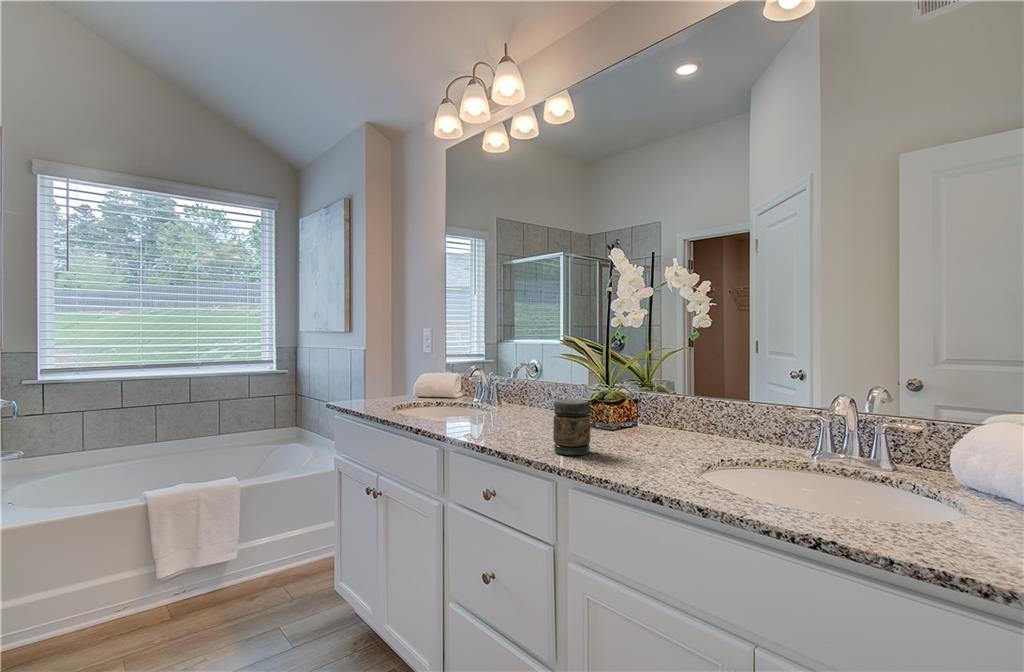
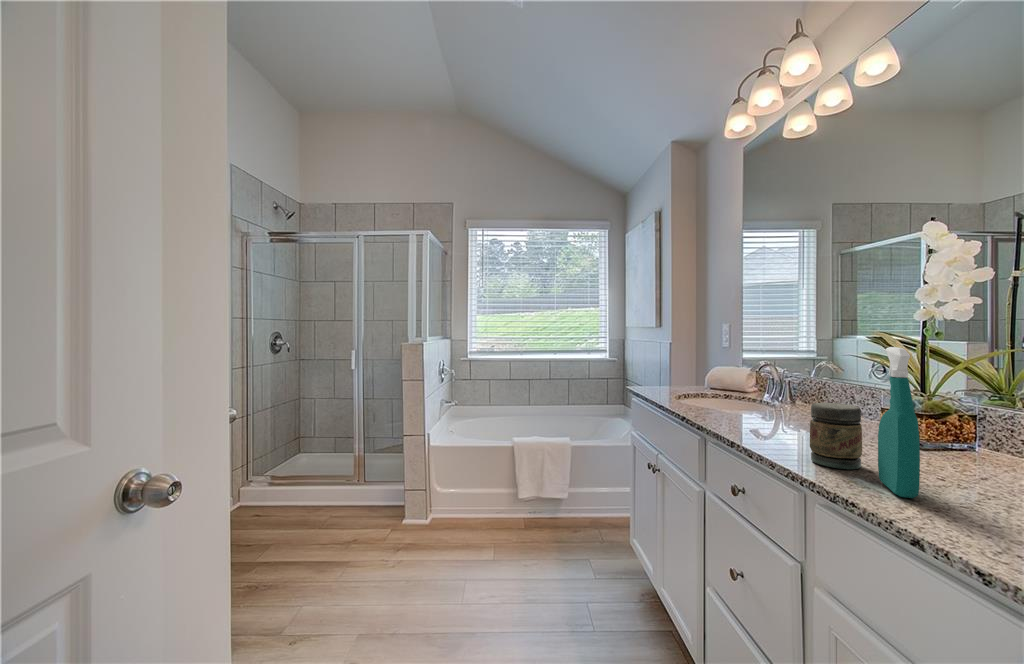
spray bottle: none [608,349,640,469] -> present [878,347,920,498]

